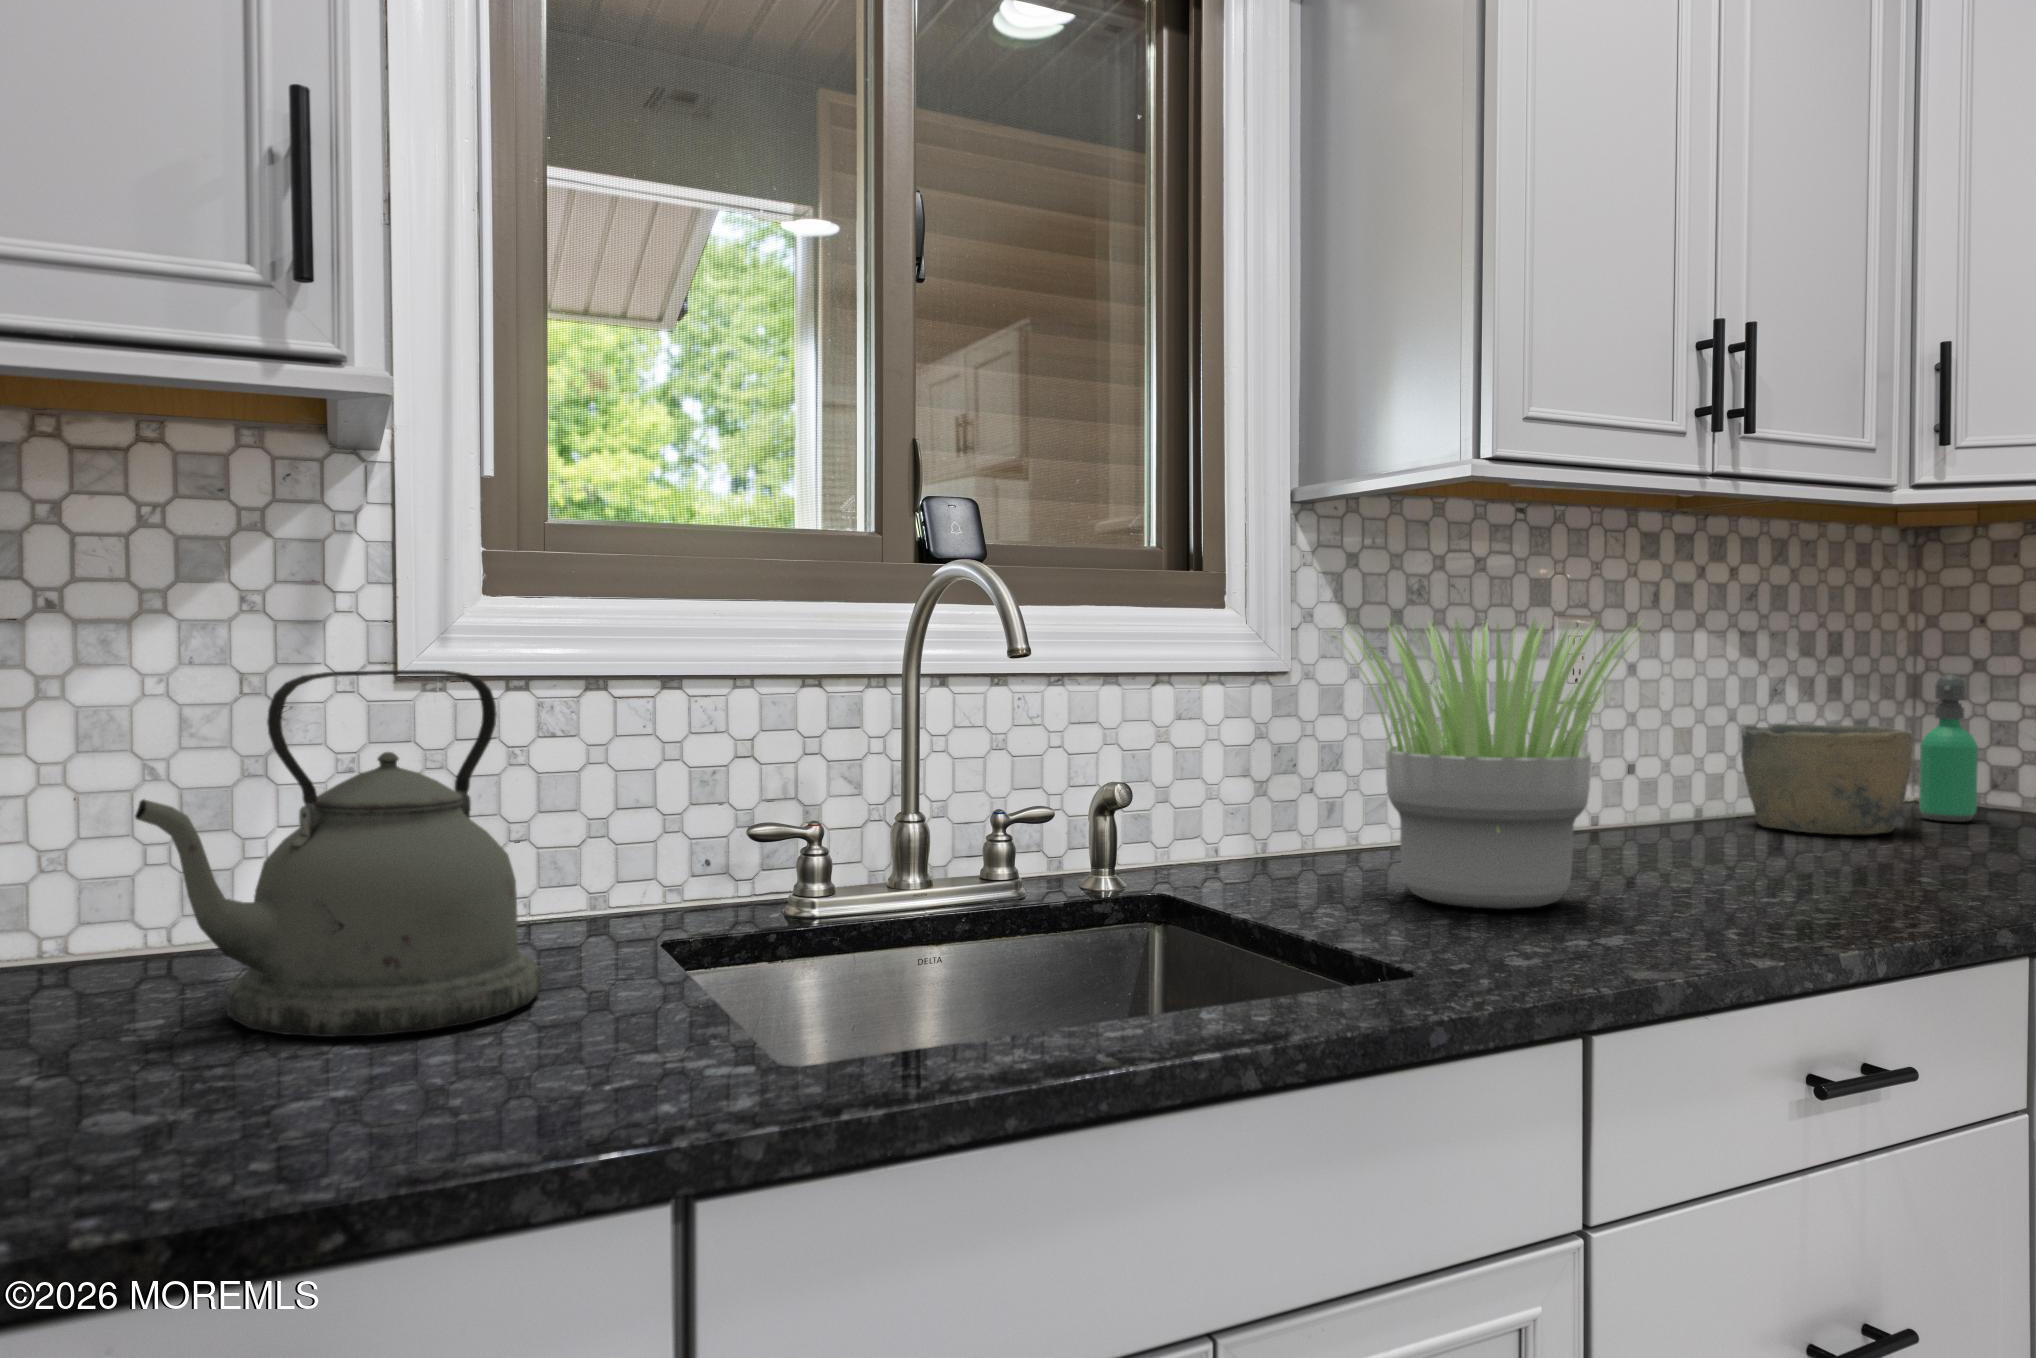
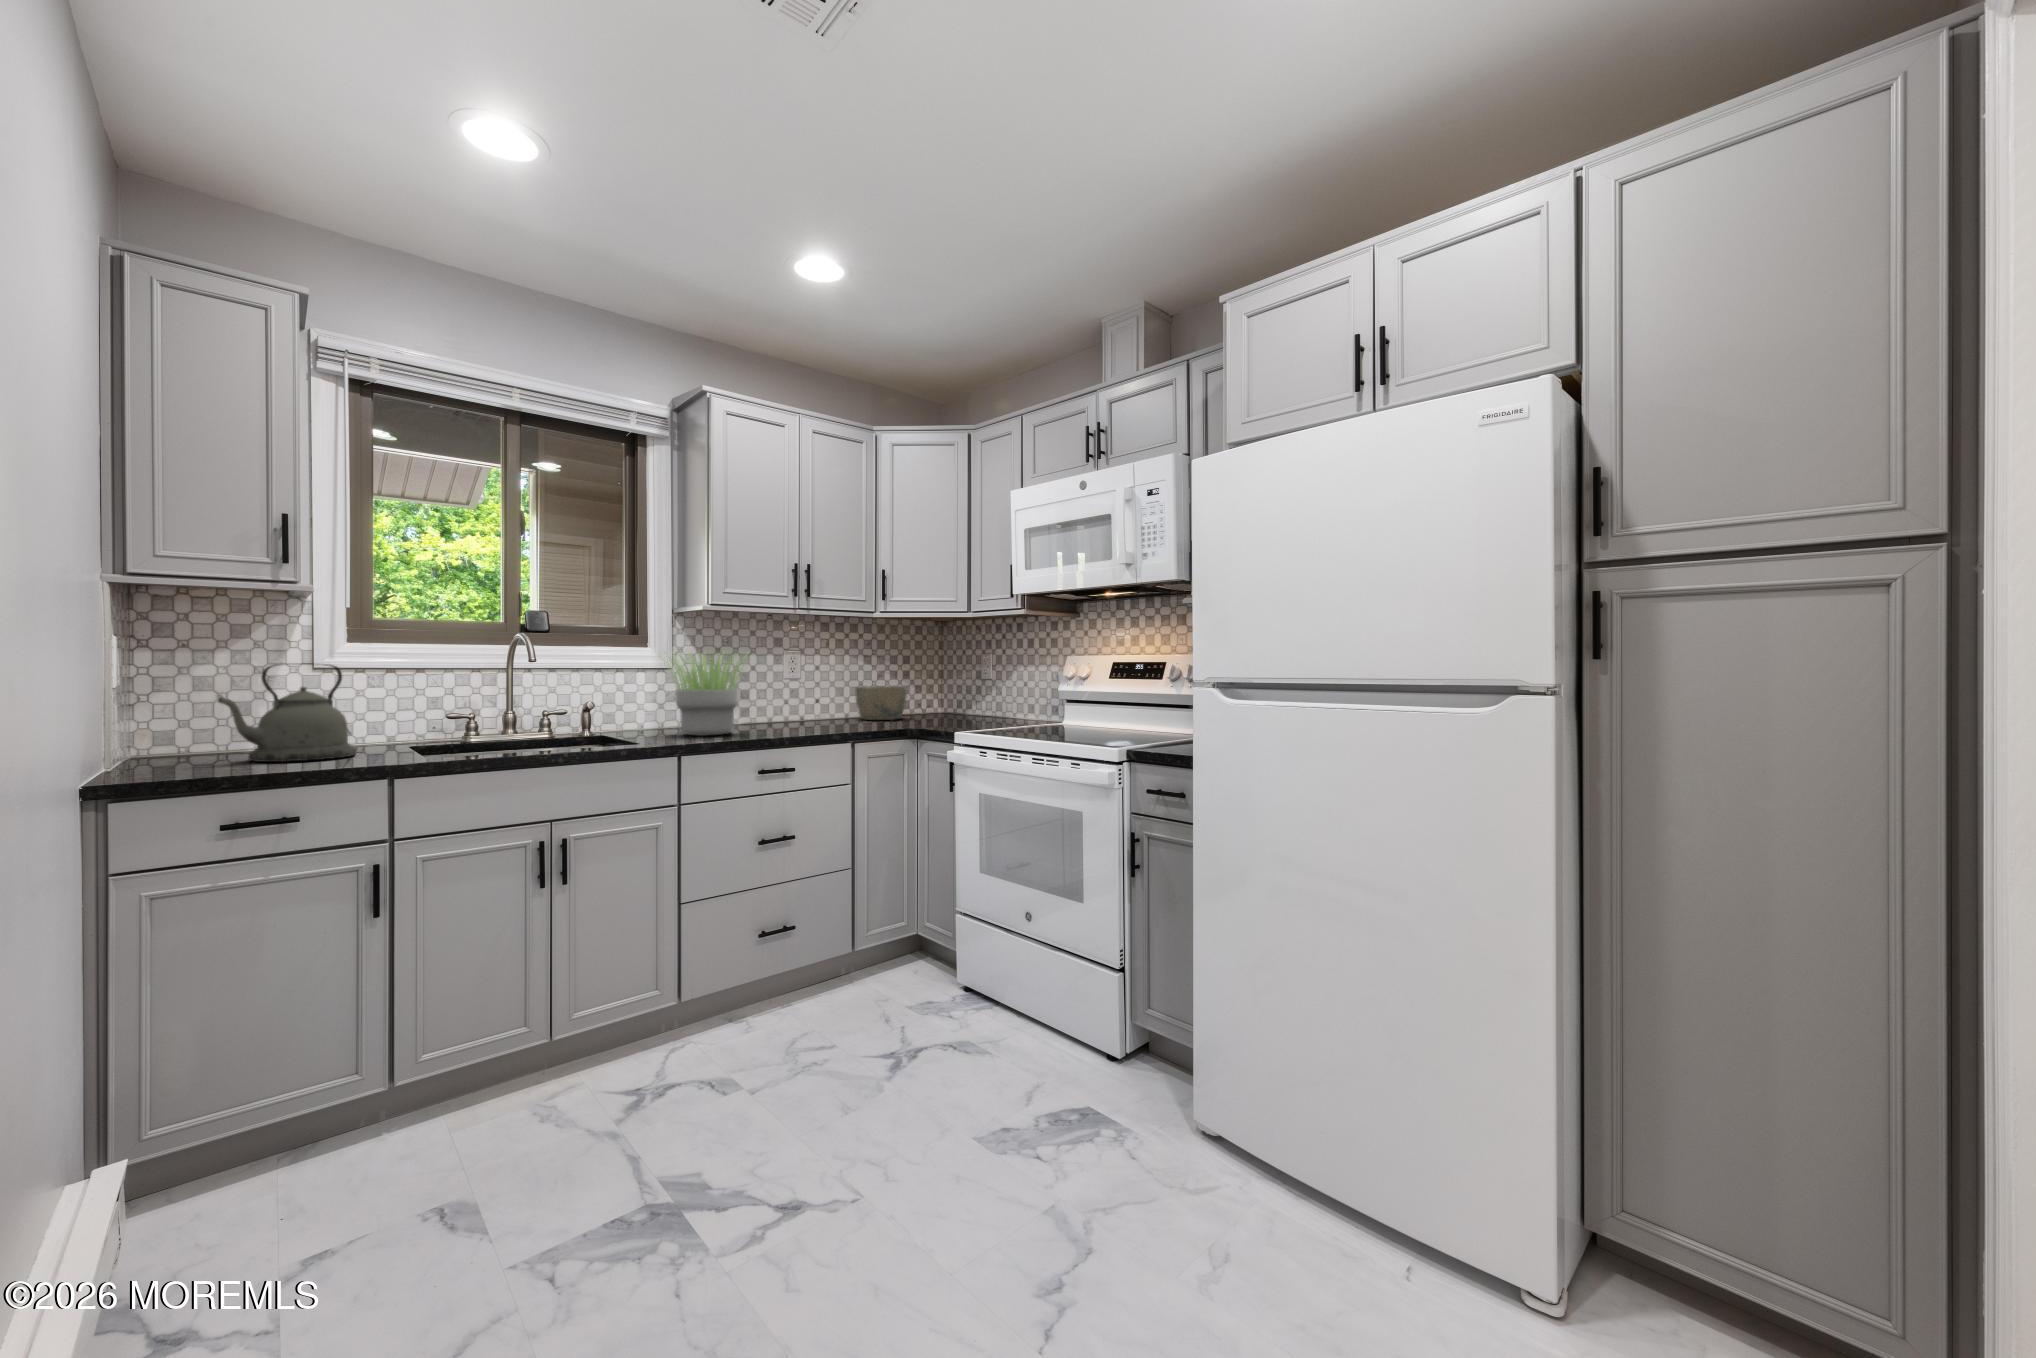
soap dispenser: present [1919,674,1978,822] -> none [924,669,940,717]

